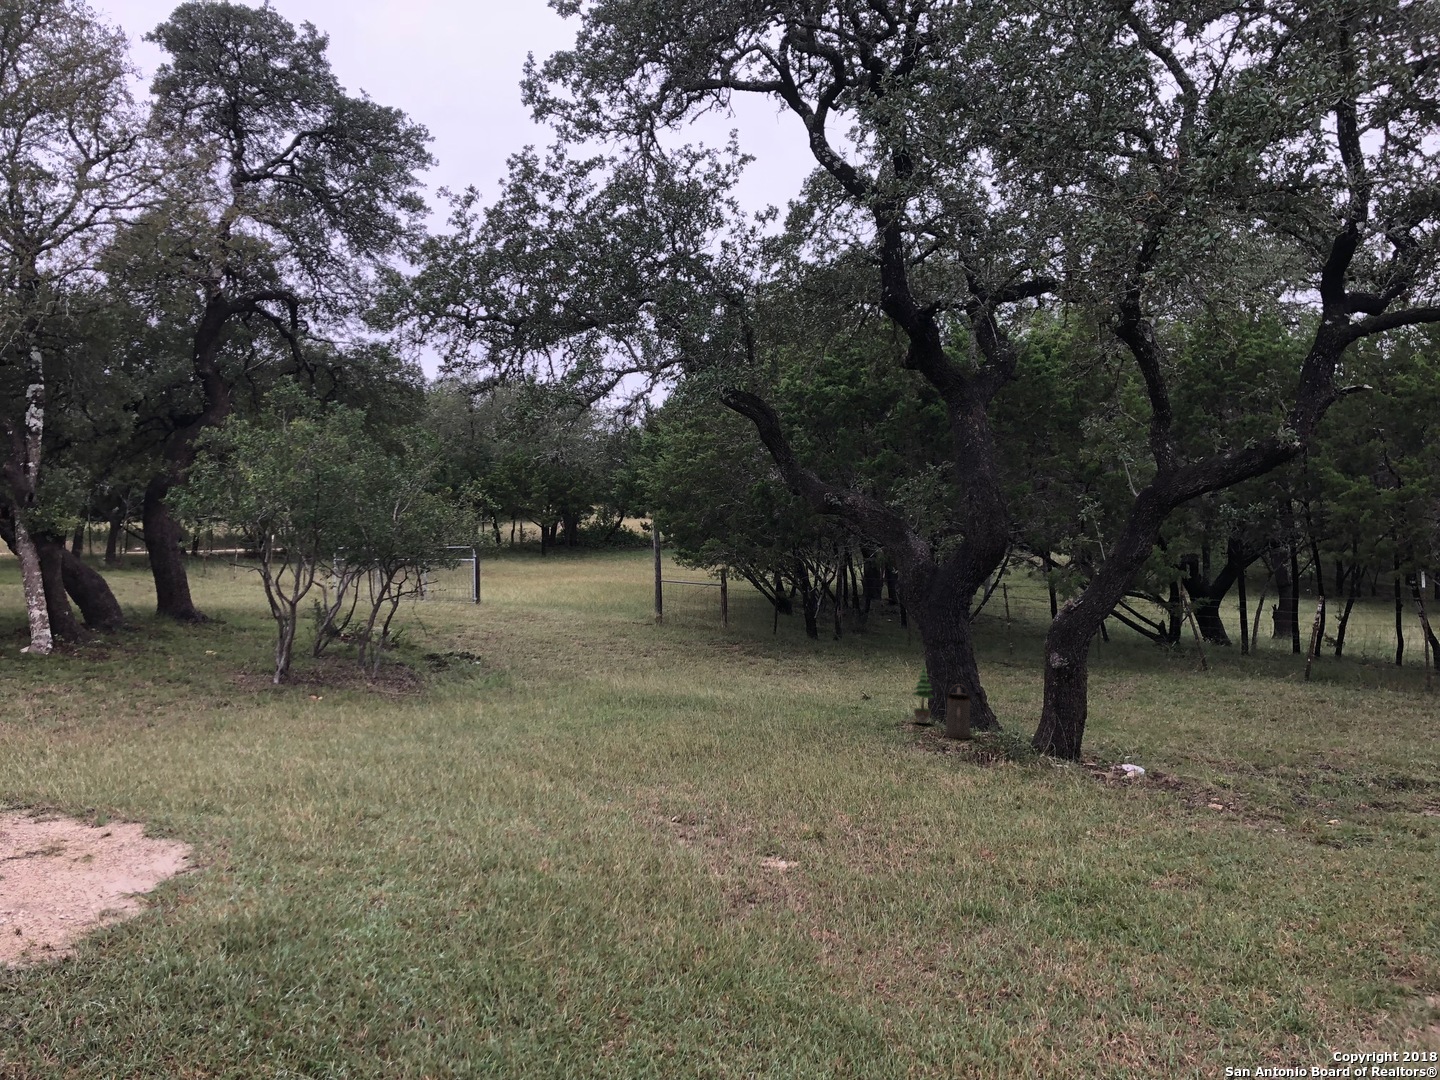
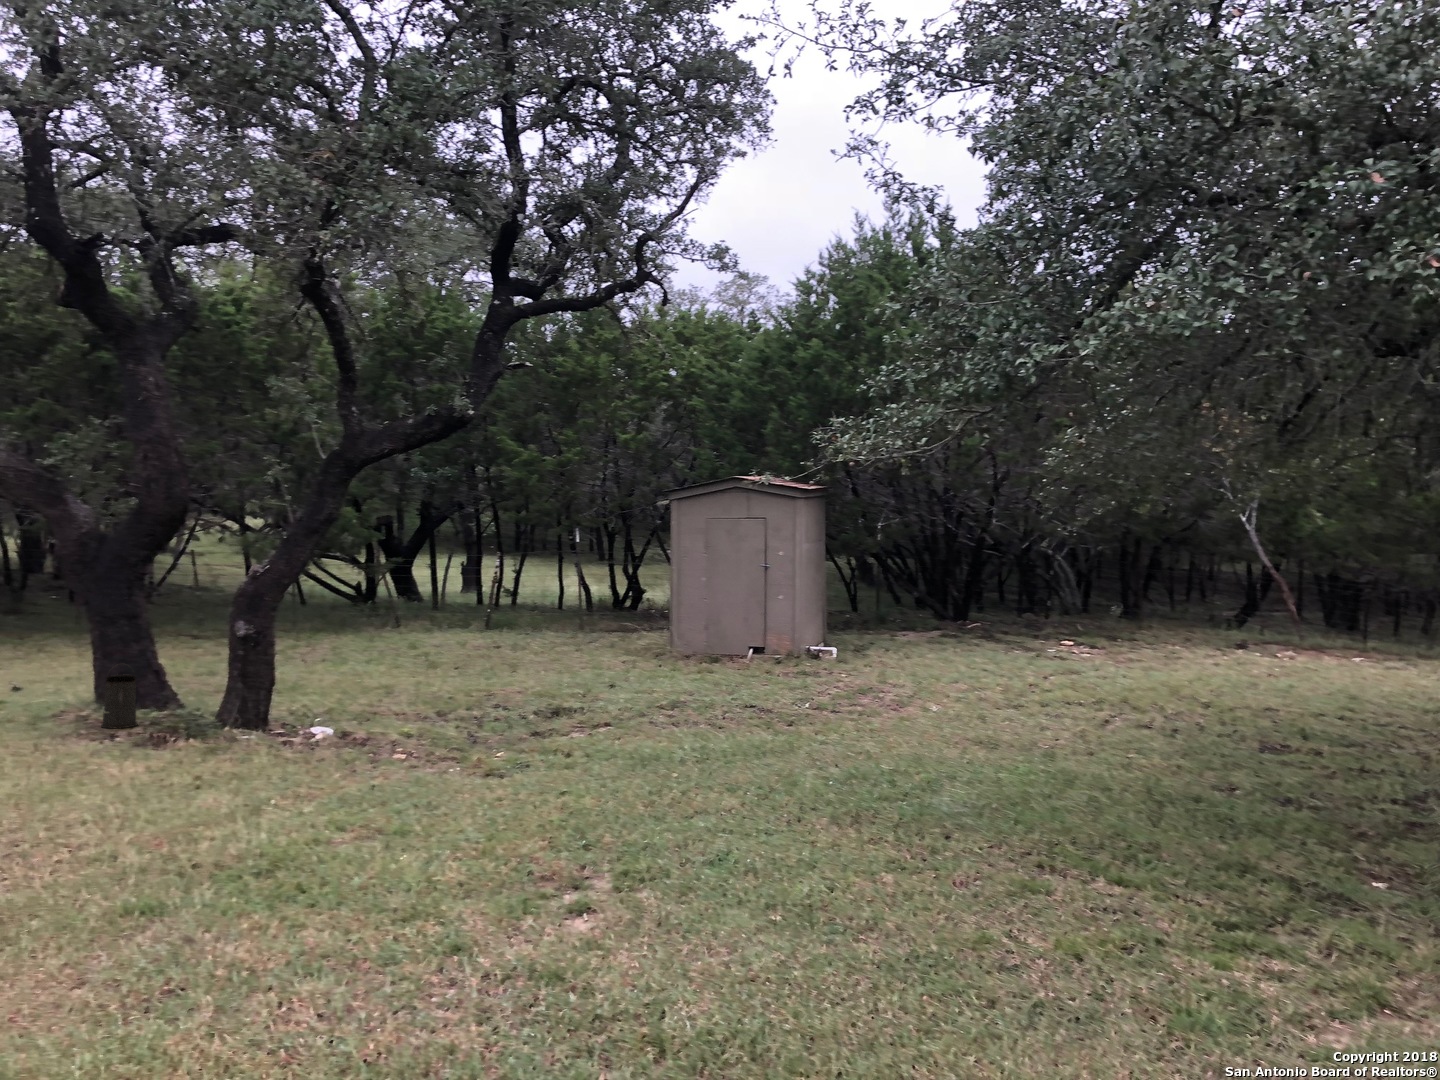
potted tree: present [913,666,933,724] -> none [55,644,86,719]

